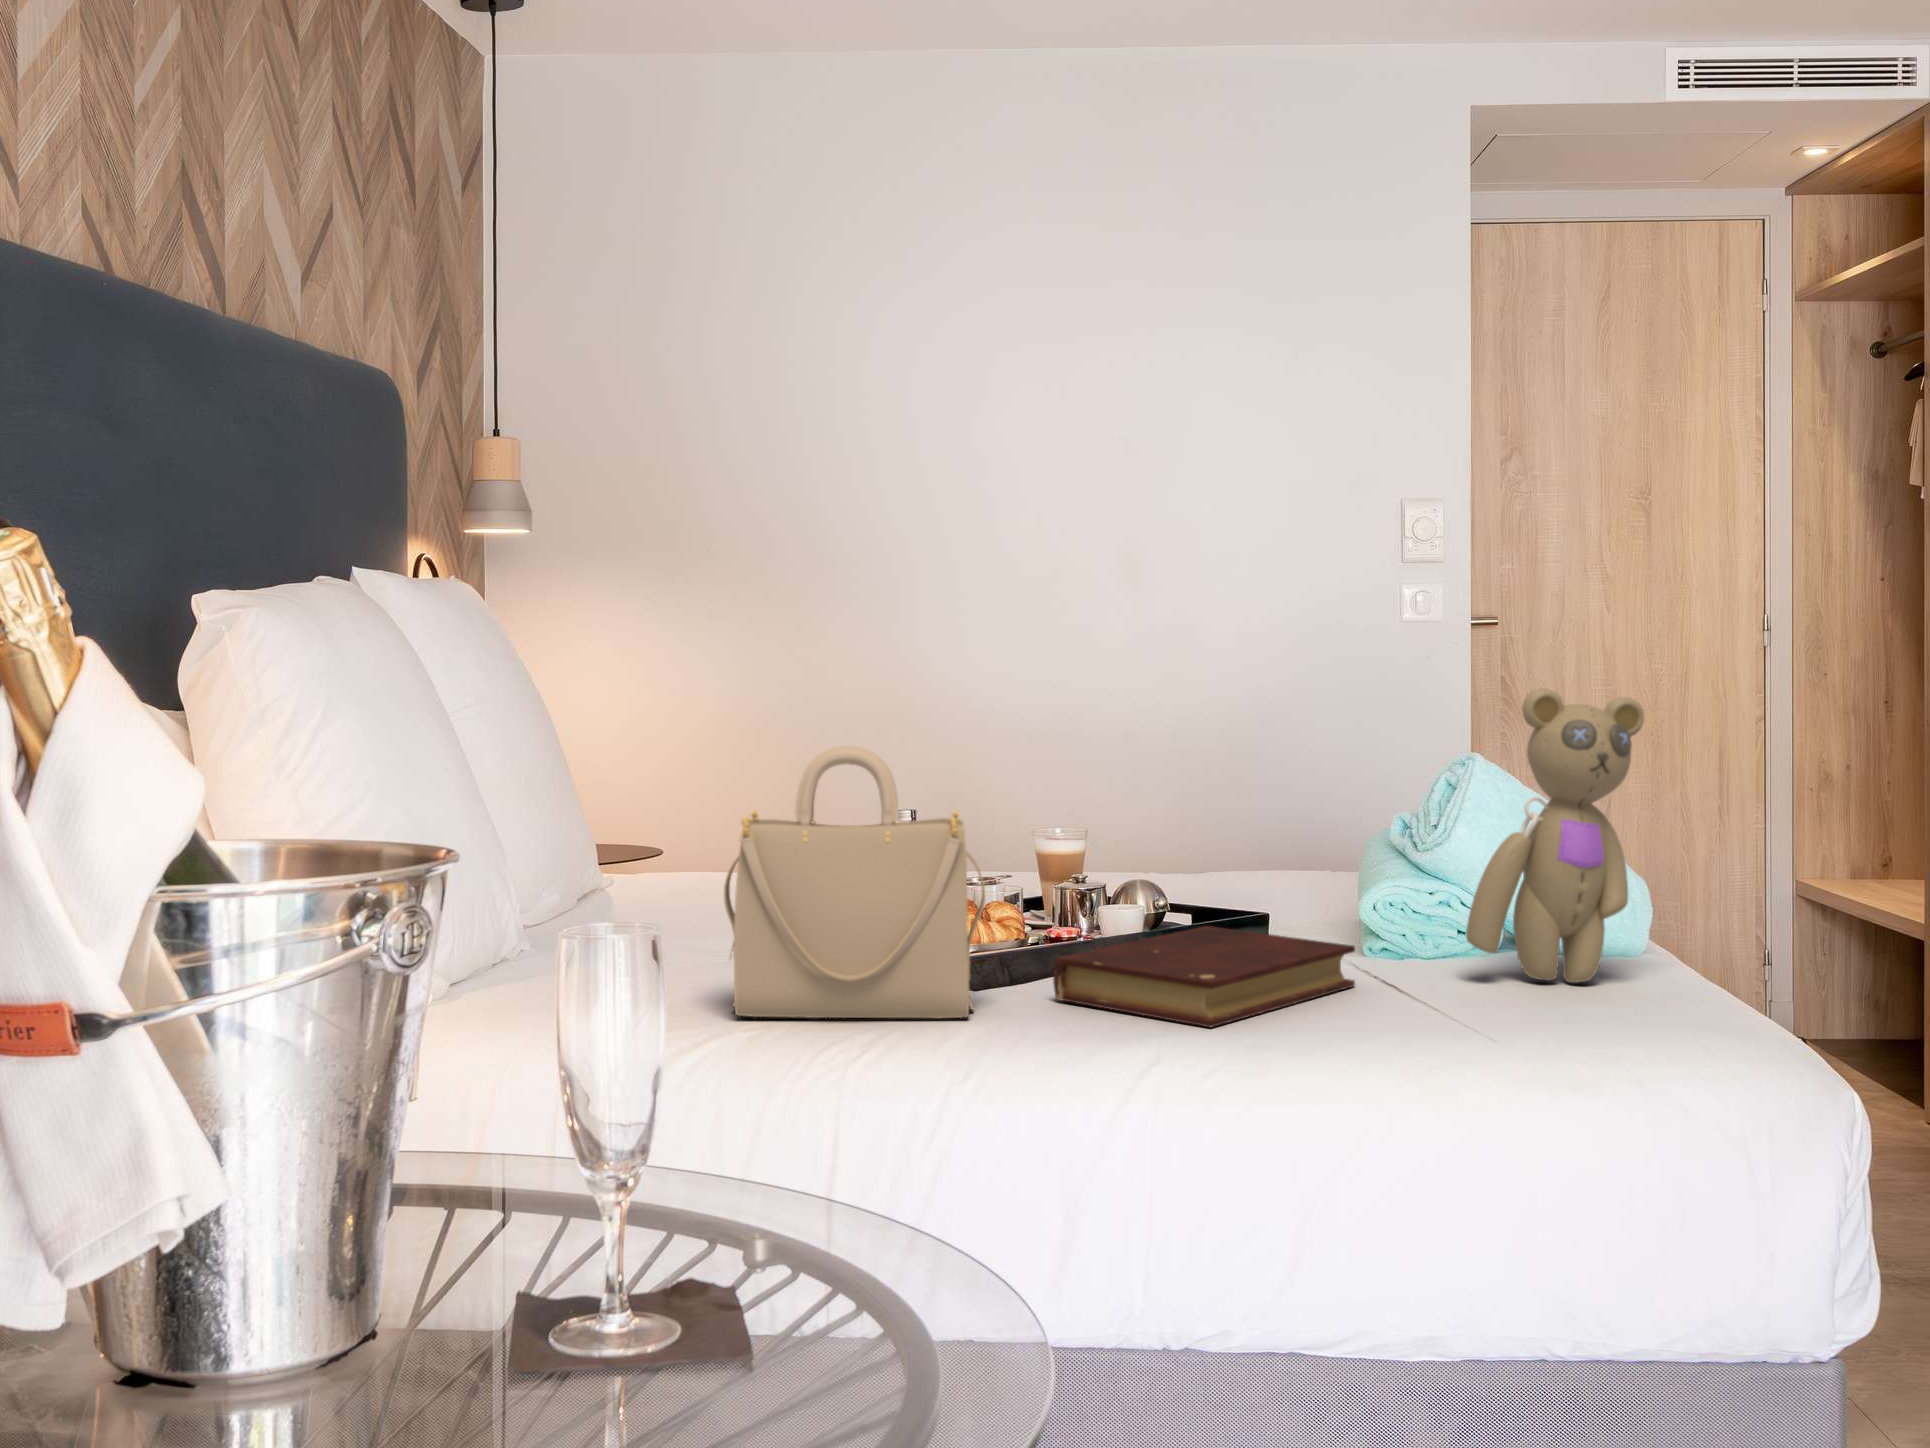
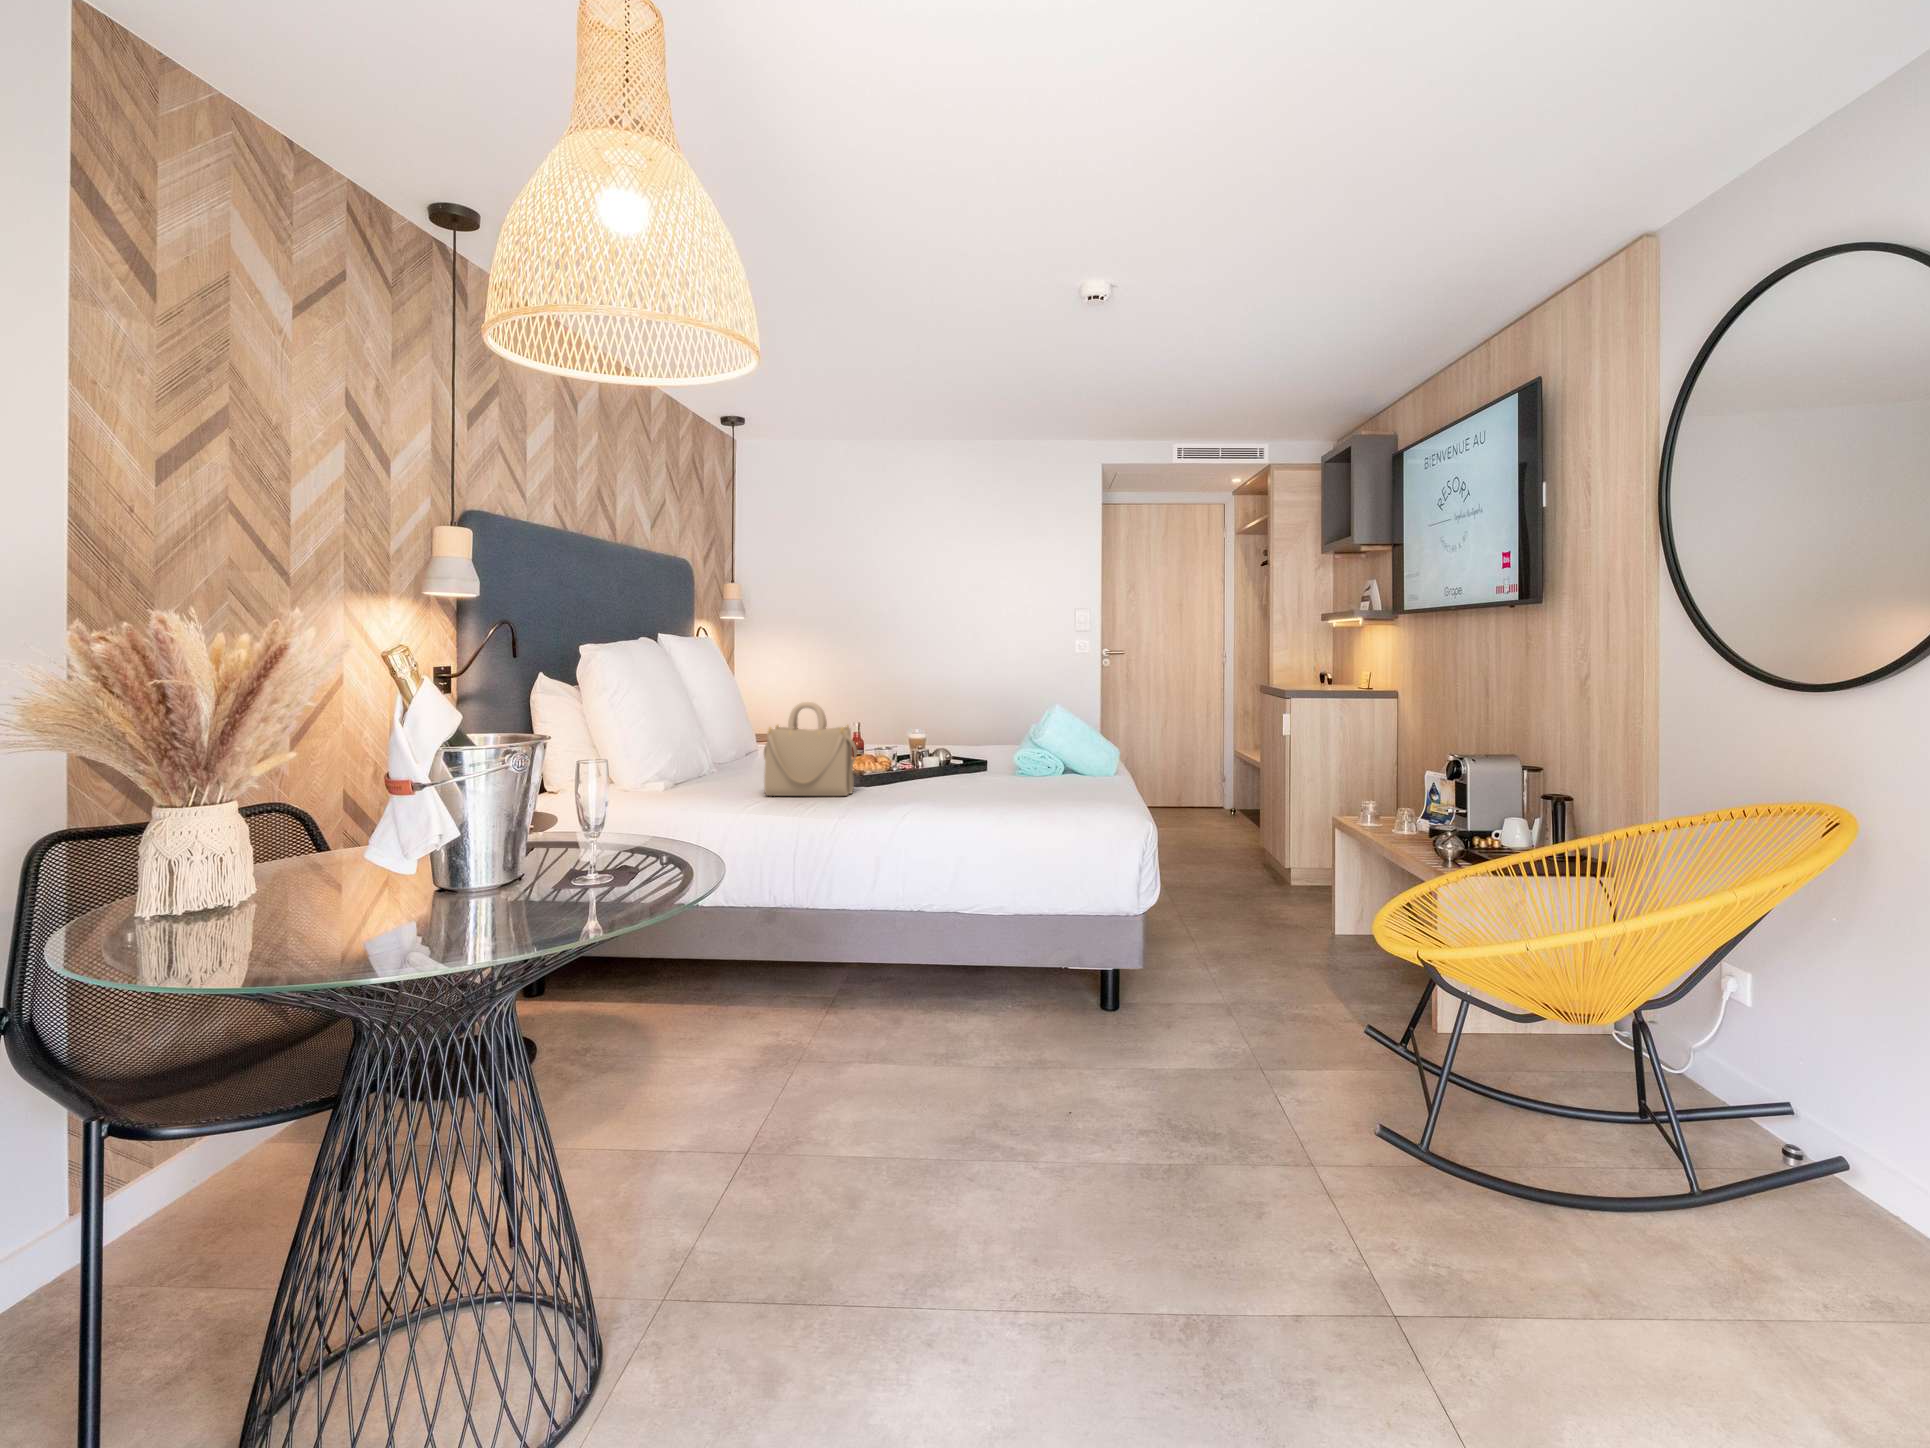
teddy bear: present [1466,688,1644,983] -> none [1033,682,1095,785]
book: present [1053,926,1355,1028] -> none [884,765,996,799]

